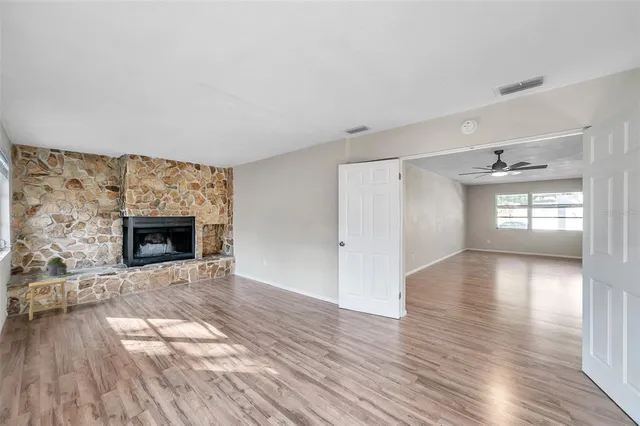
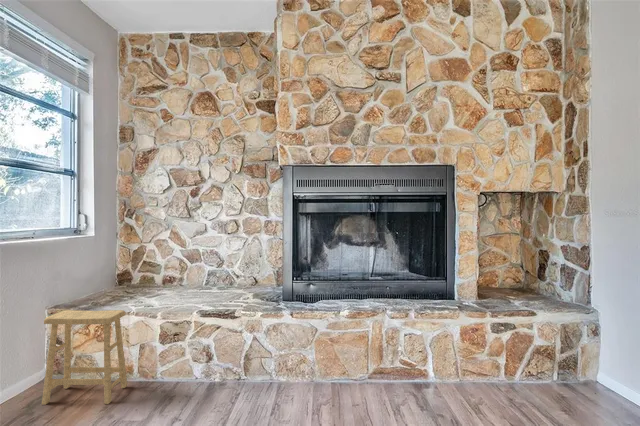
succulent planter: present [42,257,74,278] -> none [127,255,176,305]

